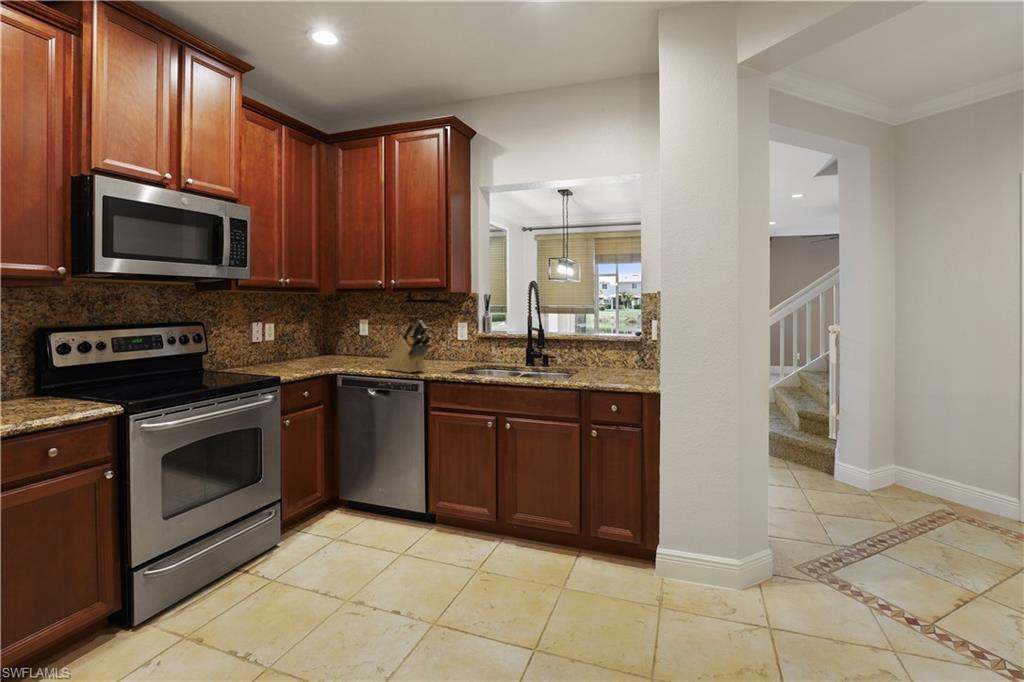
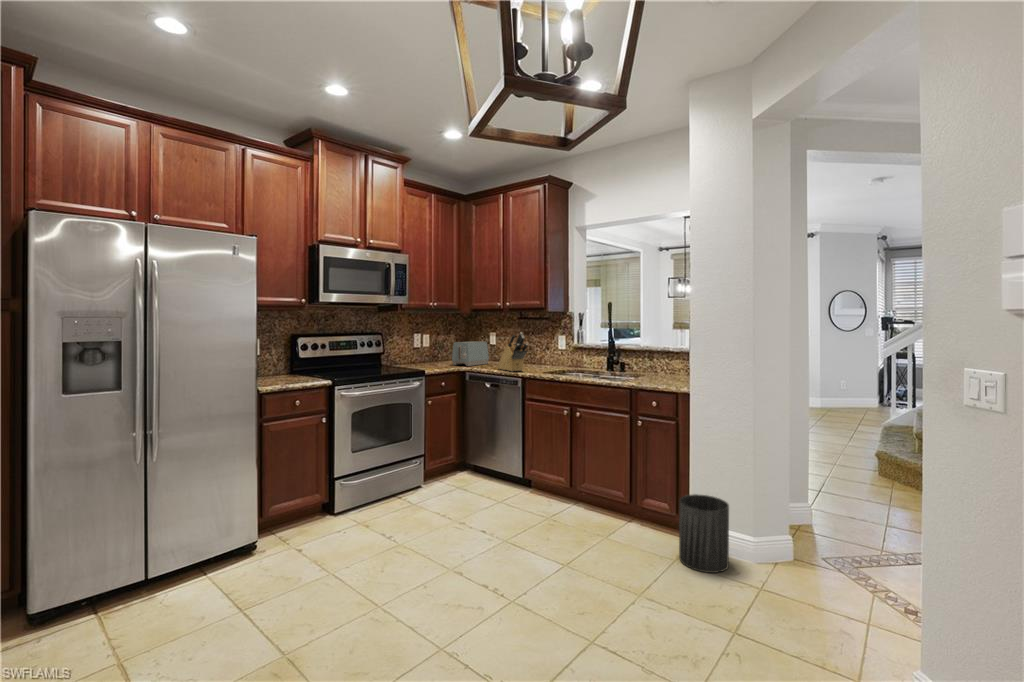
toaster: none [314,333,365,367] -> present [452,342,489,366]
trash can: none [661,519,723,620] -> present [679,494,729,573]

